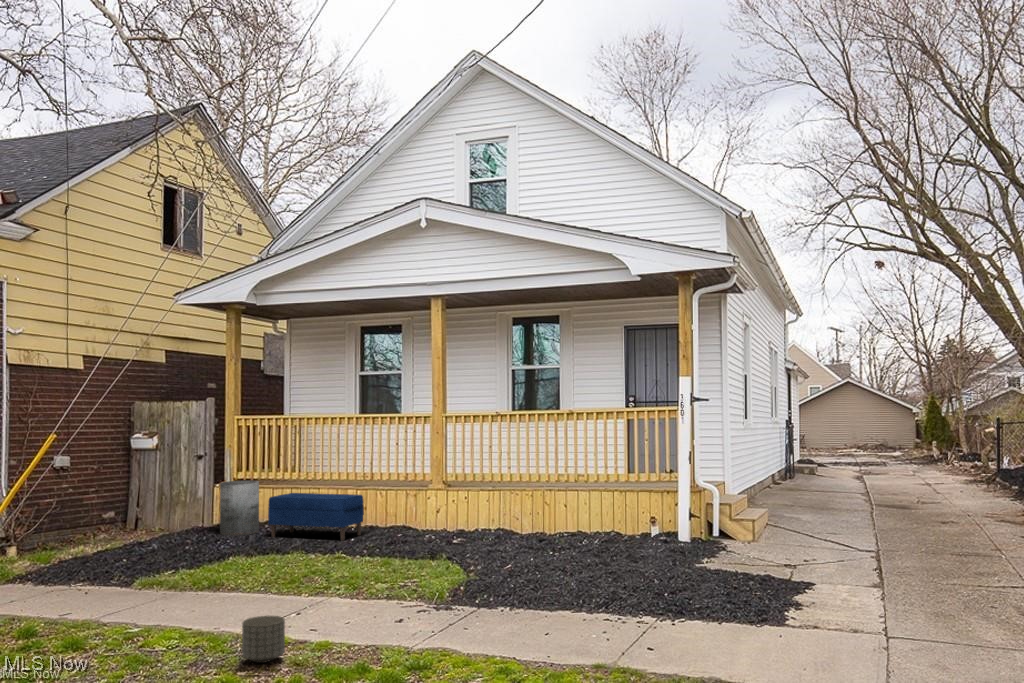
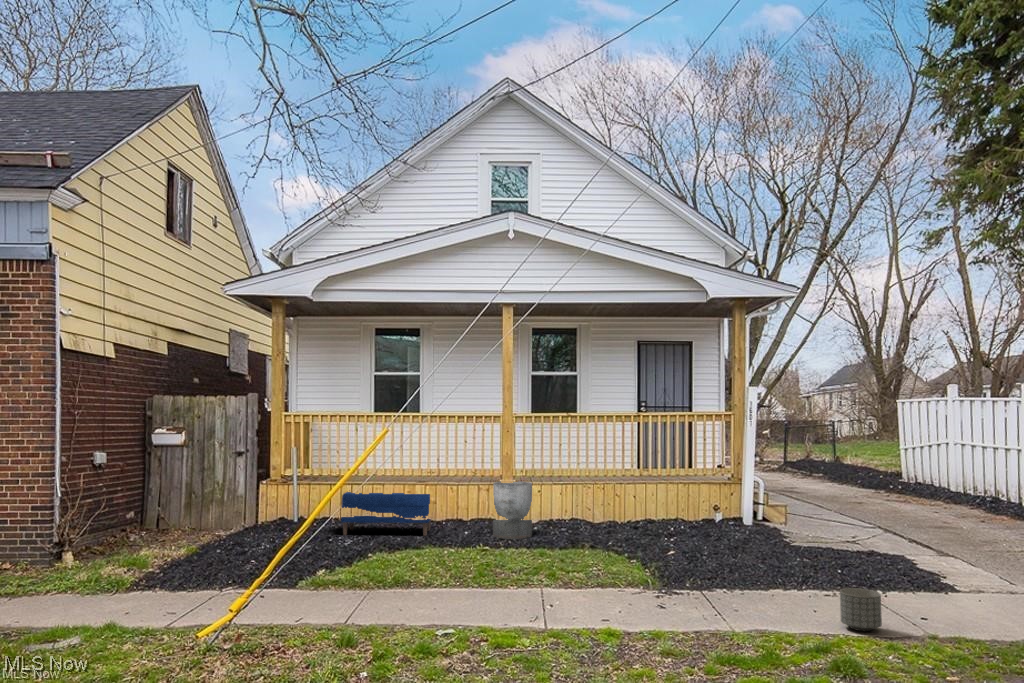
trash can: present [220,481,259,536] -> present [493,481,532,539]
planter: present [242,616,285,663] -> present [840,588,882,631]

